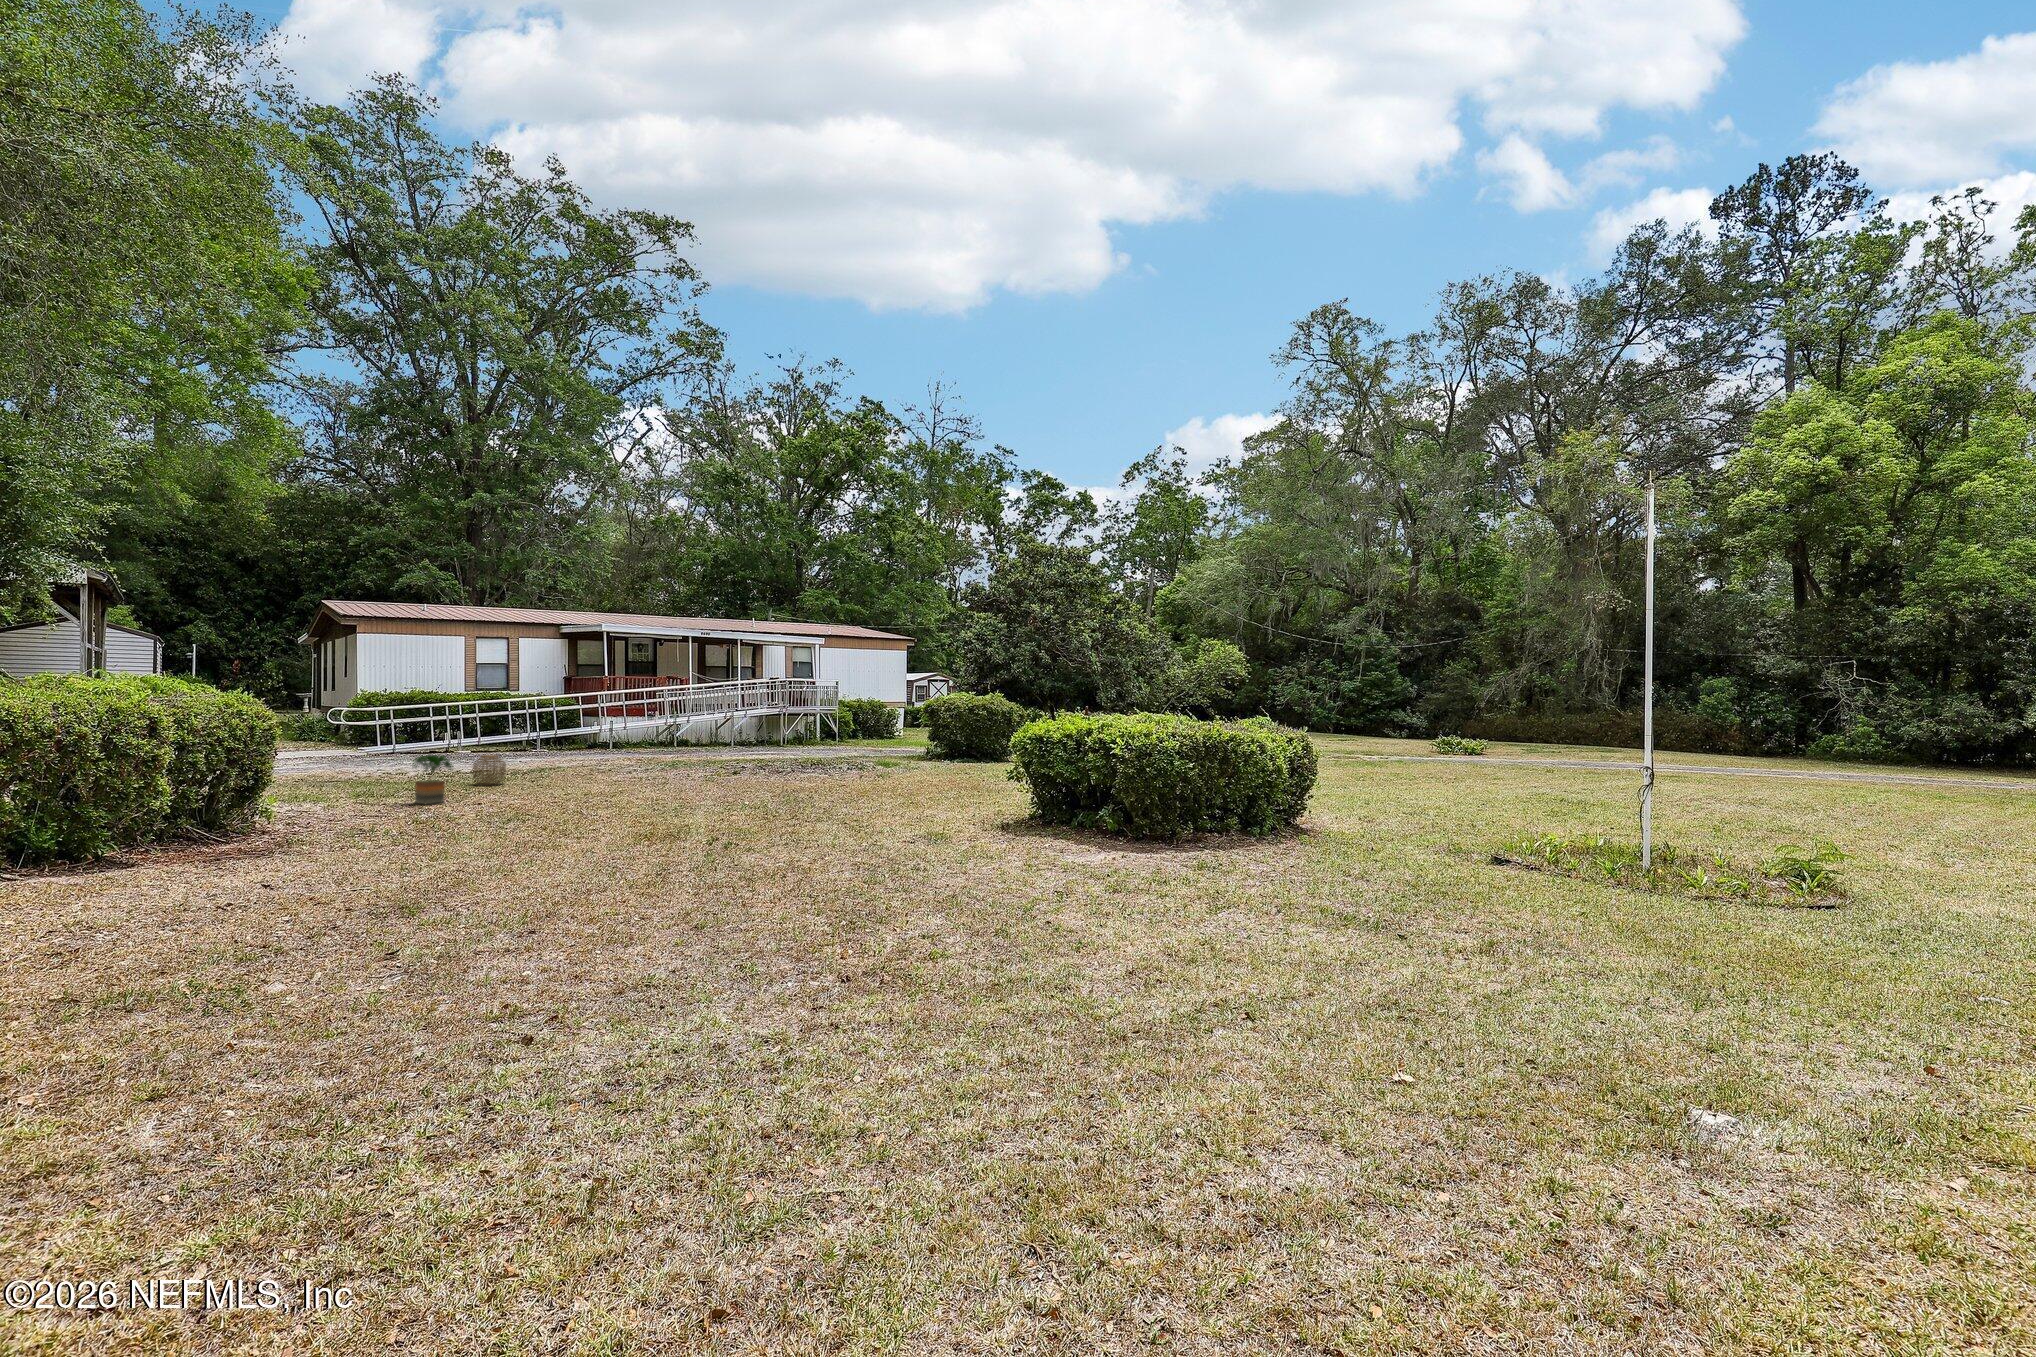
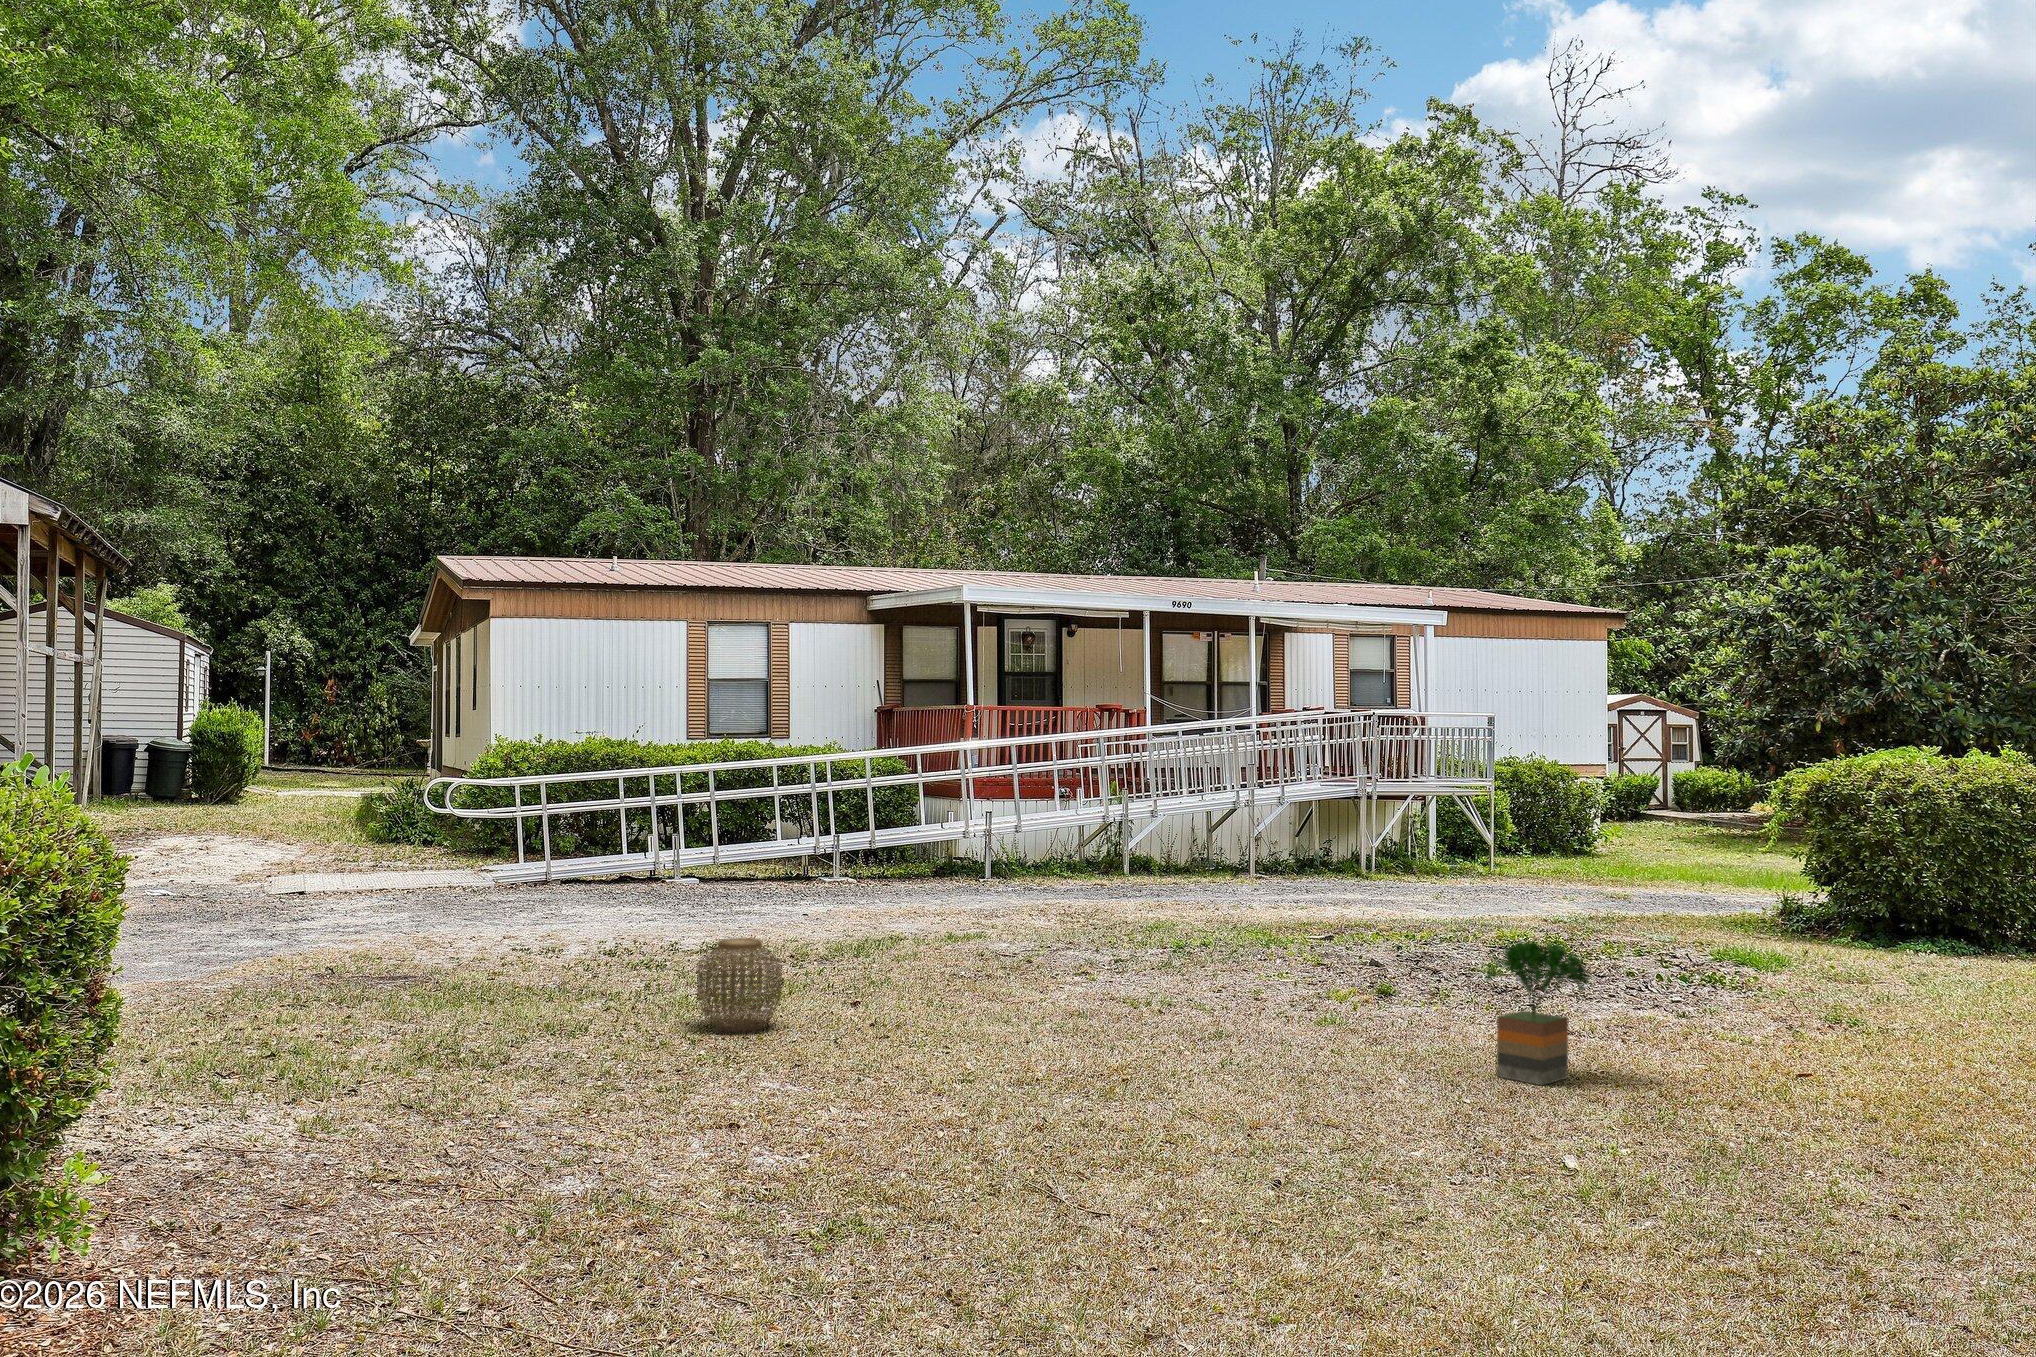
potted tree: present [413,755,453,804] -> present [1485,941,1591,1086]

